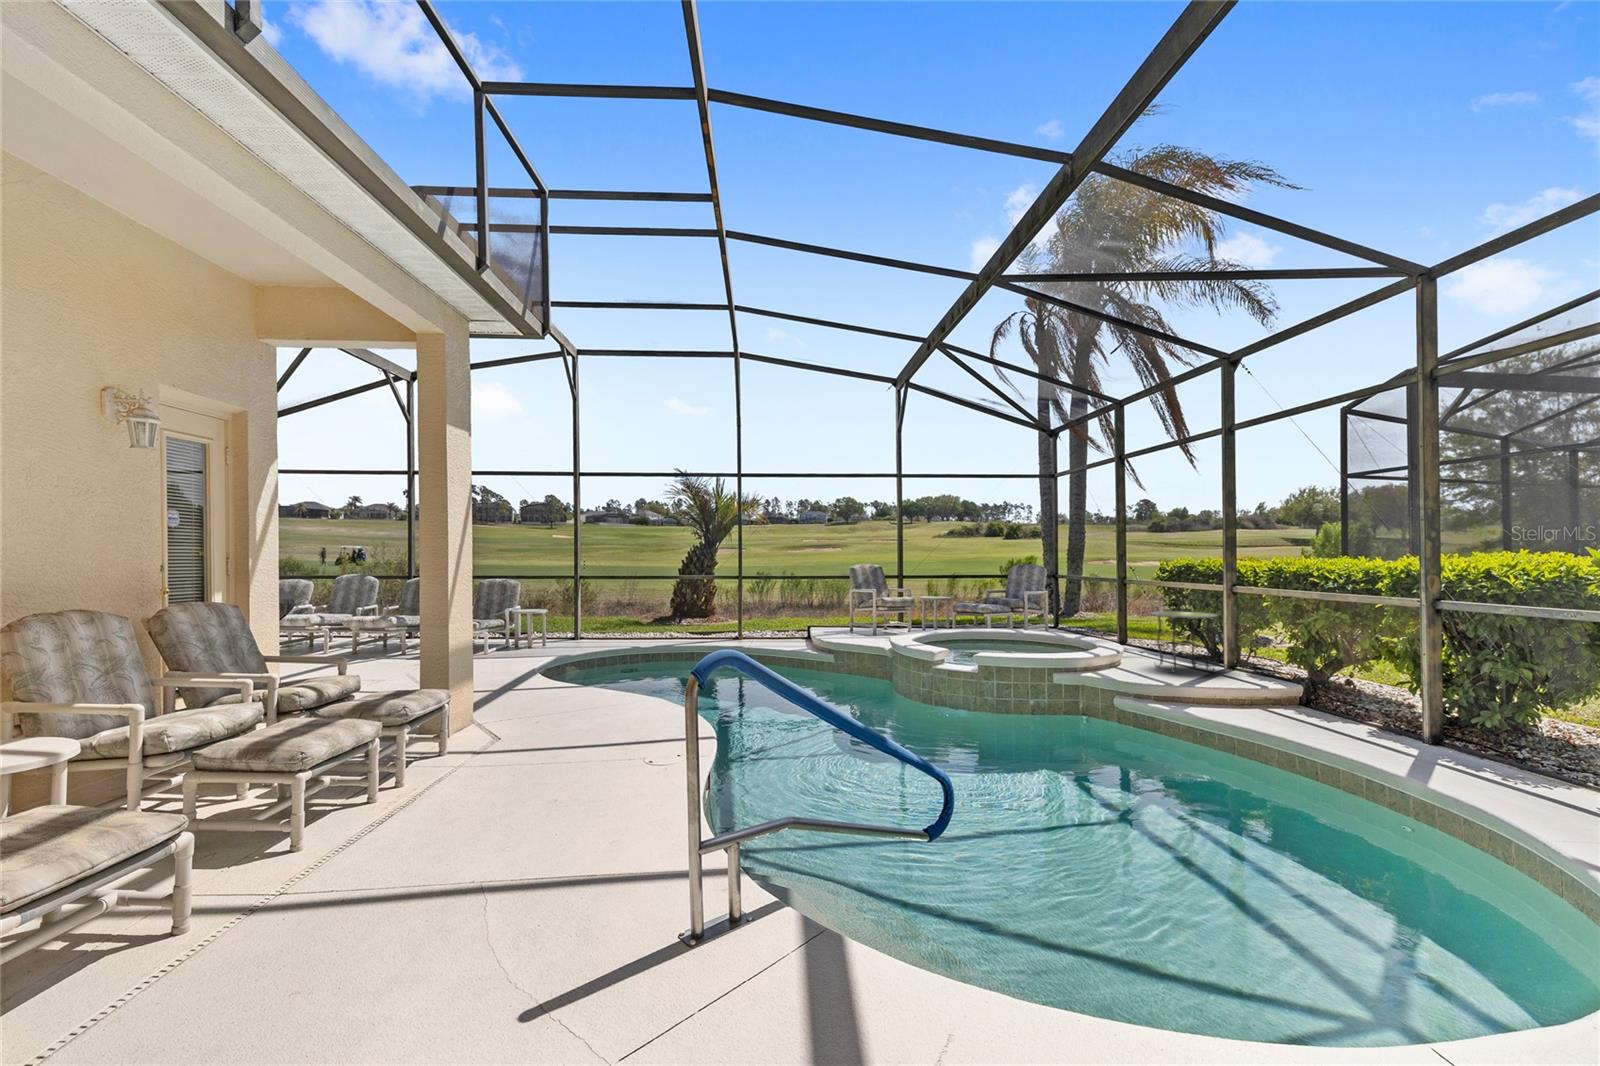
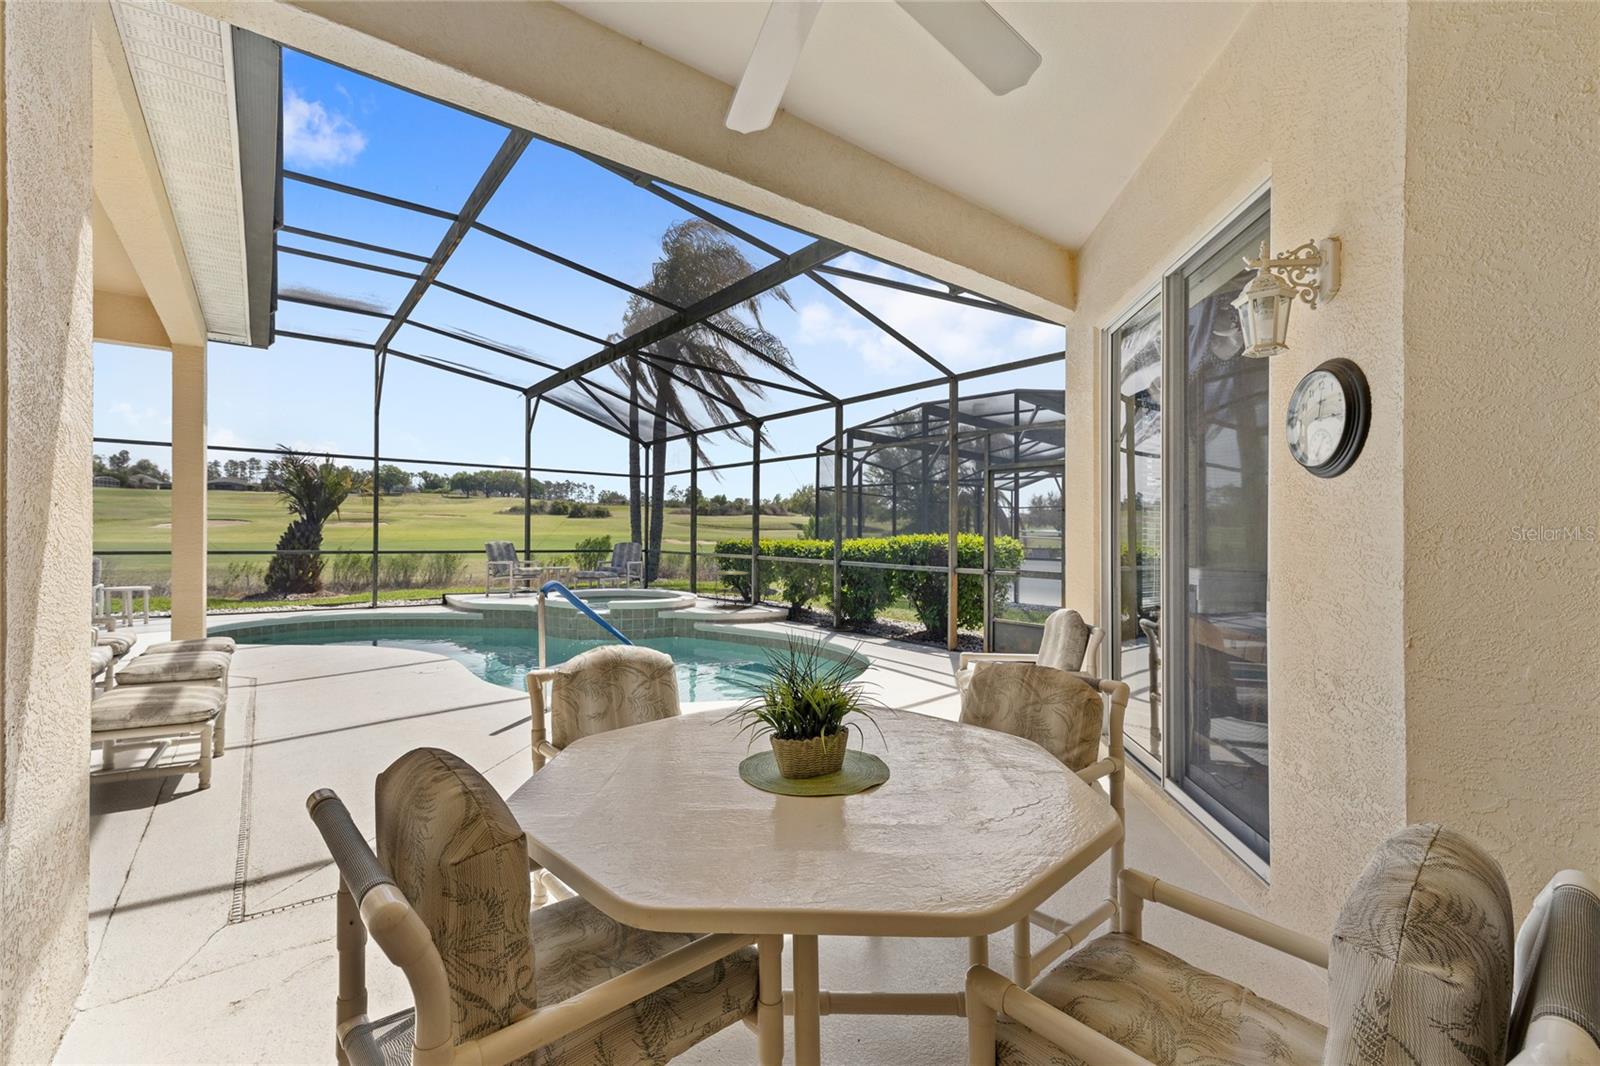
potted tree: none [1389,642,1478,750] -> present [825,587,854,631]

